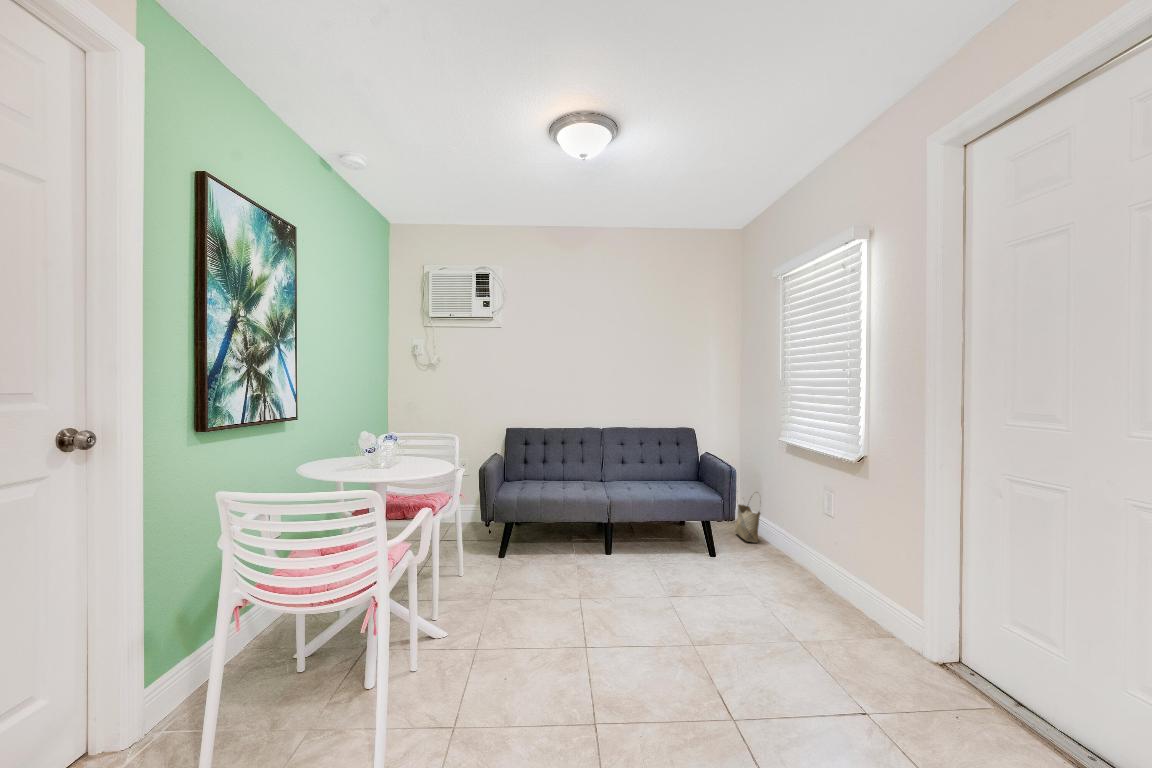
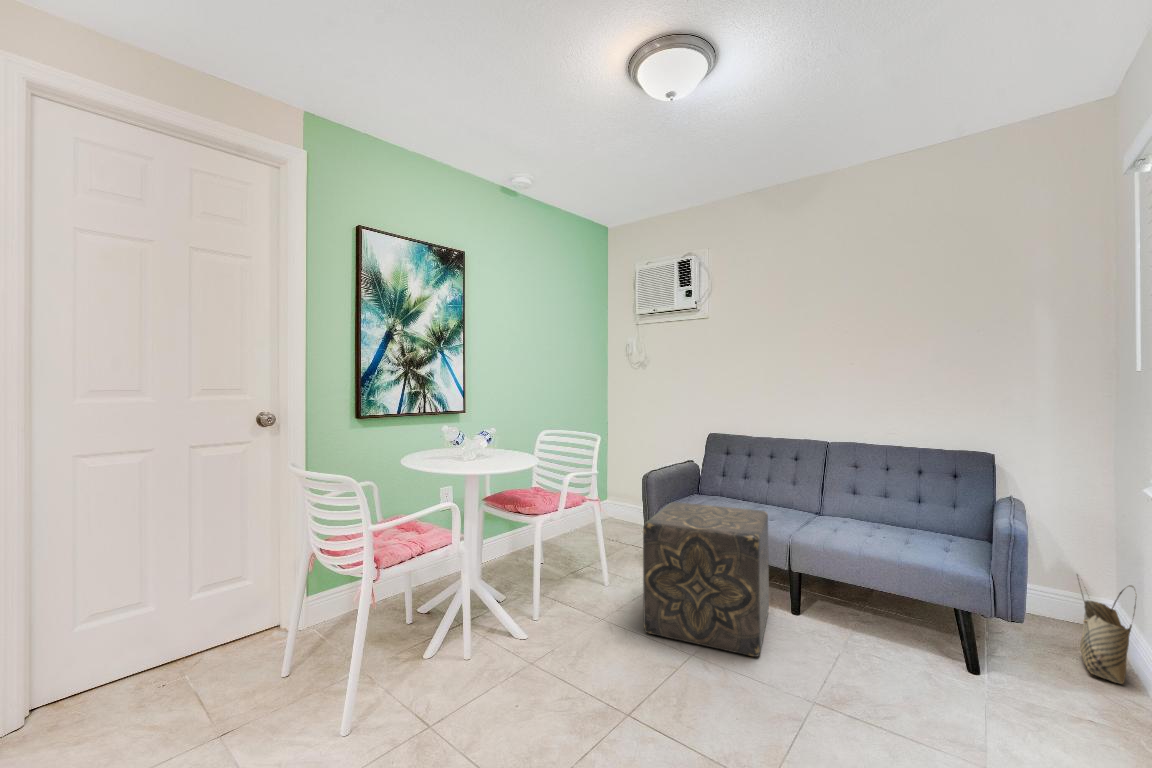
ottoman: none [518,482,618,596] -> present [643,502,769,657]

